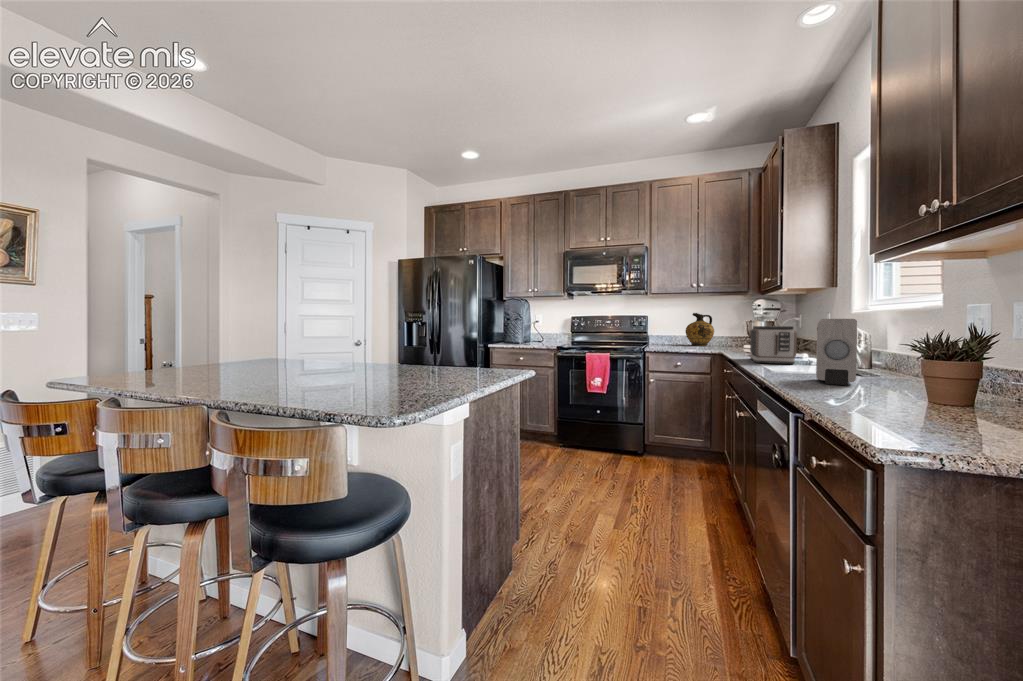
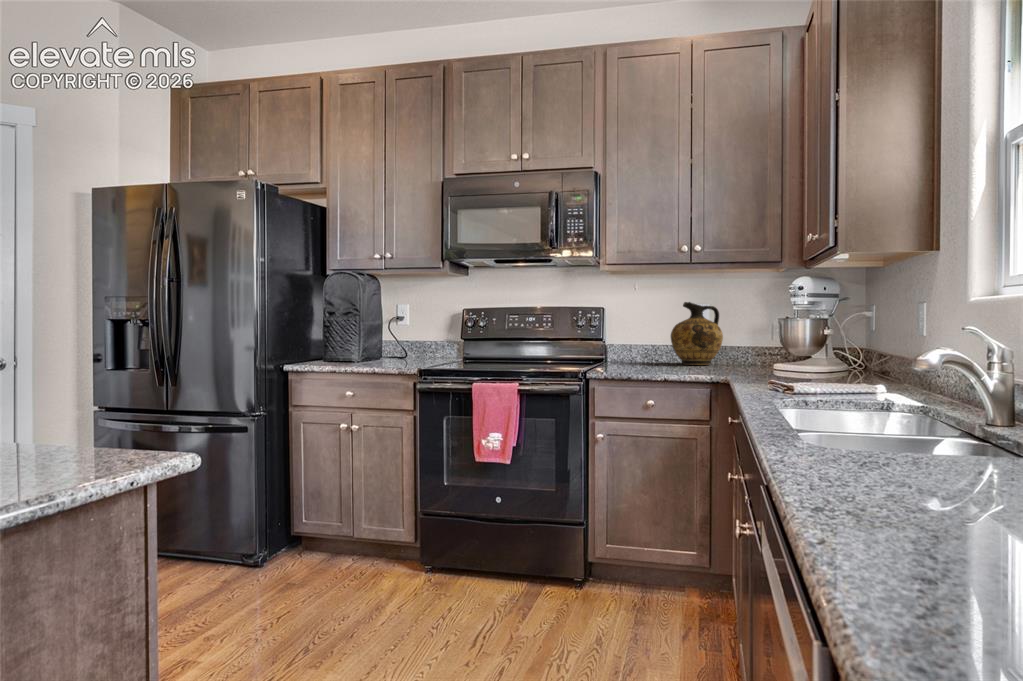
soap dispenser: present [816,319,857,385] -> none [892,313,982,479]
toaster: present [750,326,797,364] -> none [772,329,859,411]

